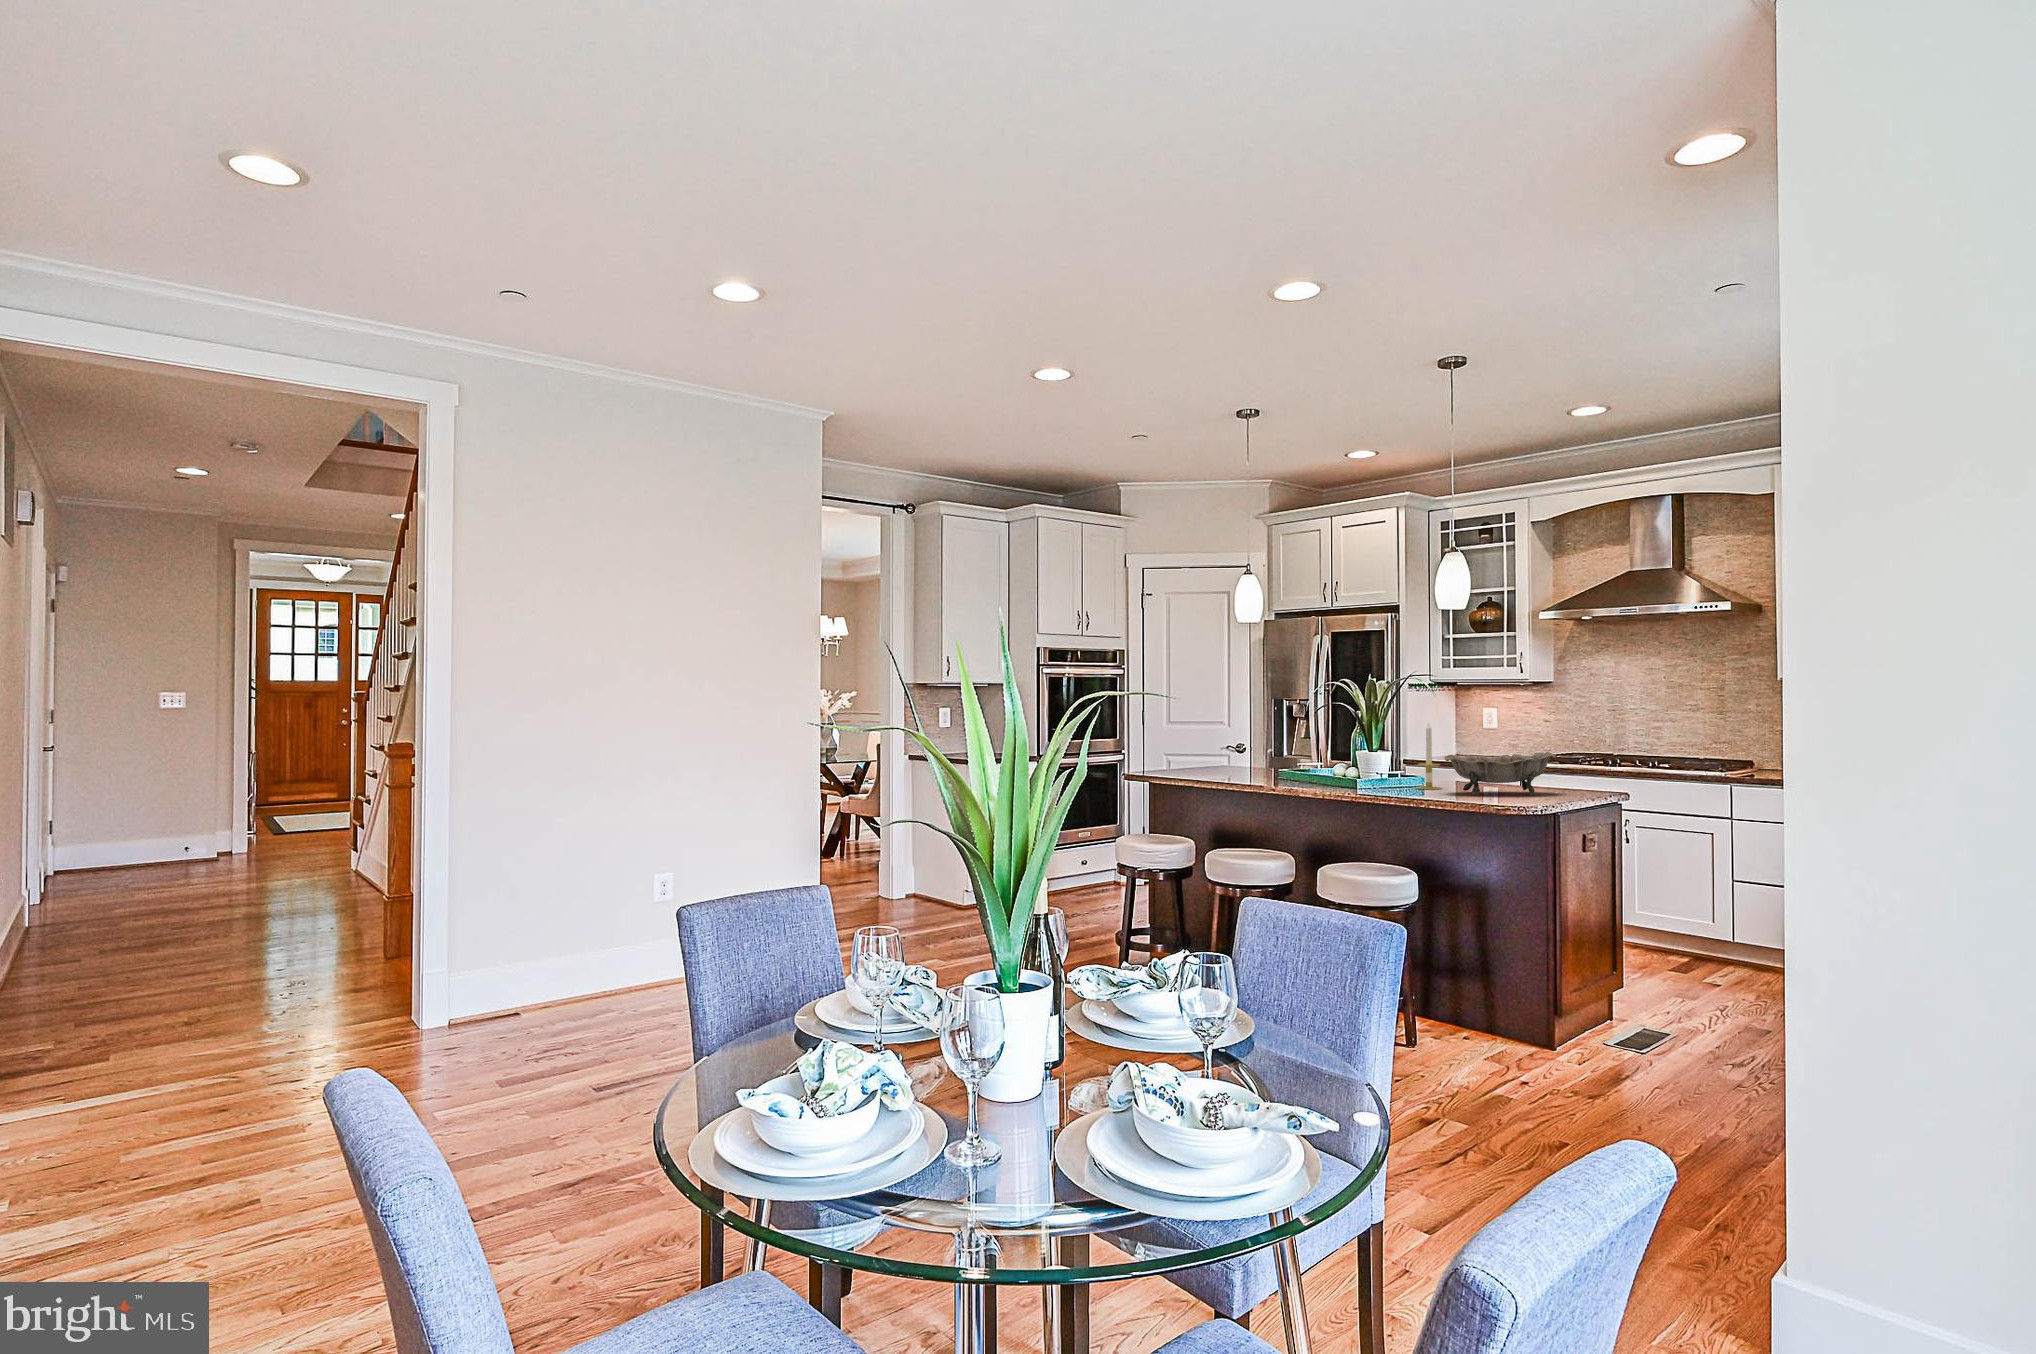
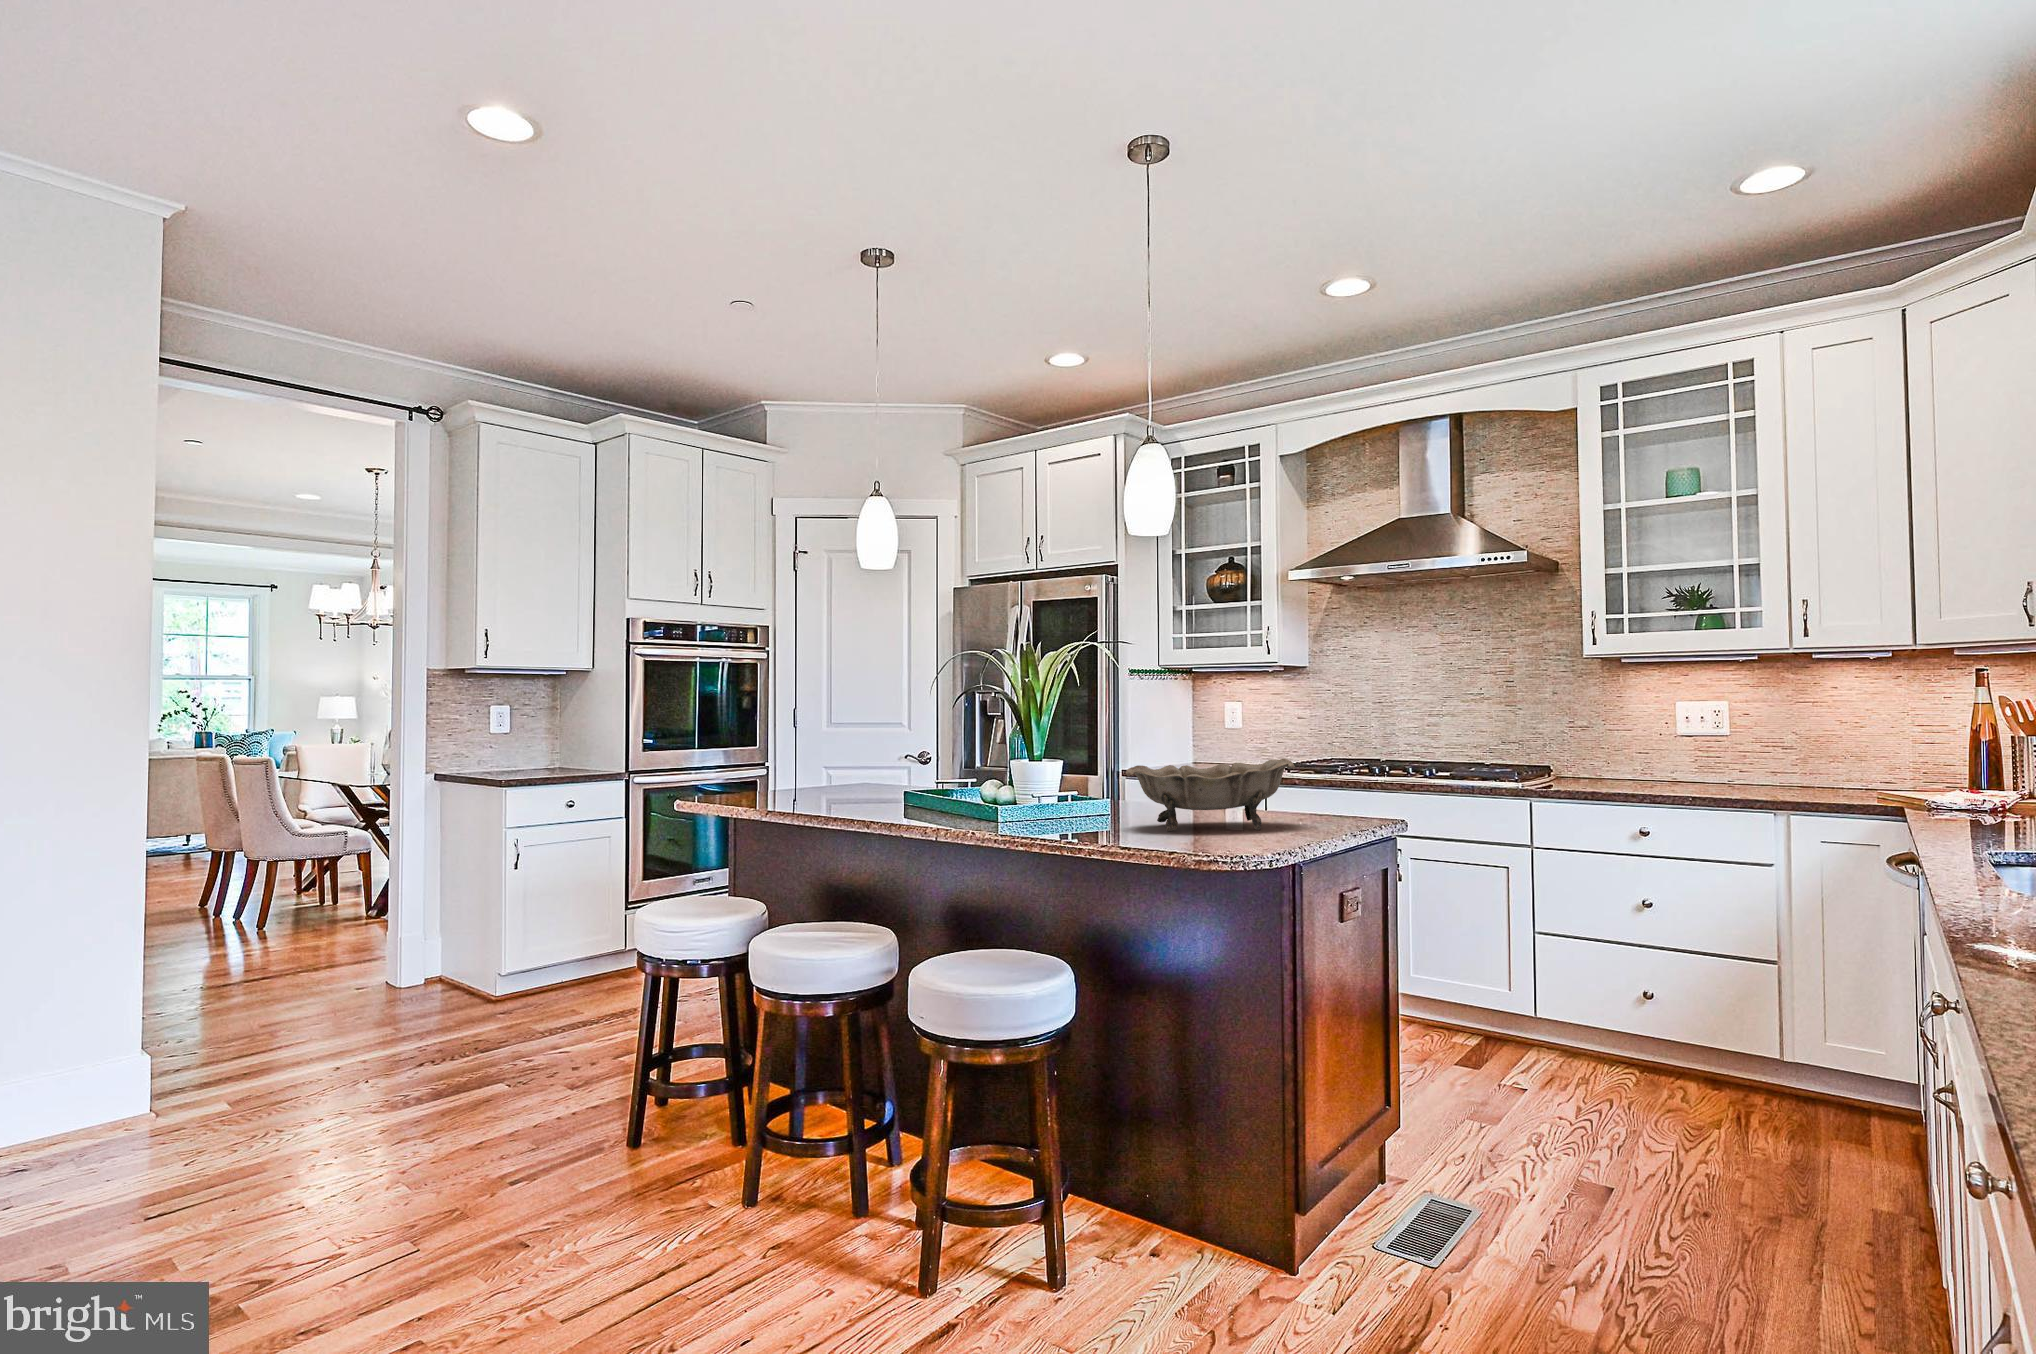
candle: present [1416,723,1442,789] -> none [1096,714,1134,820]

